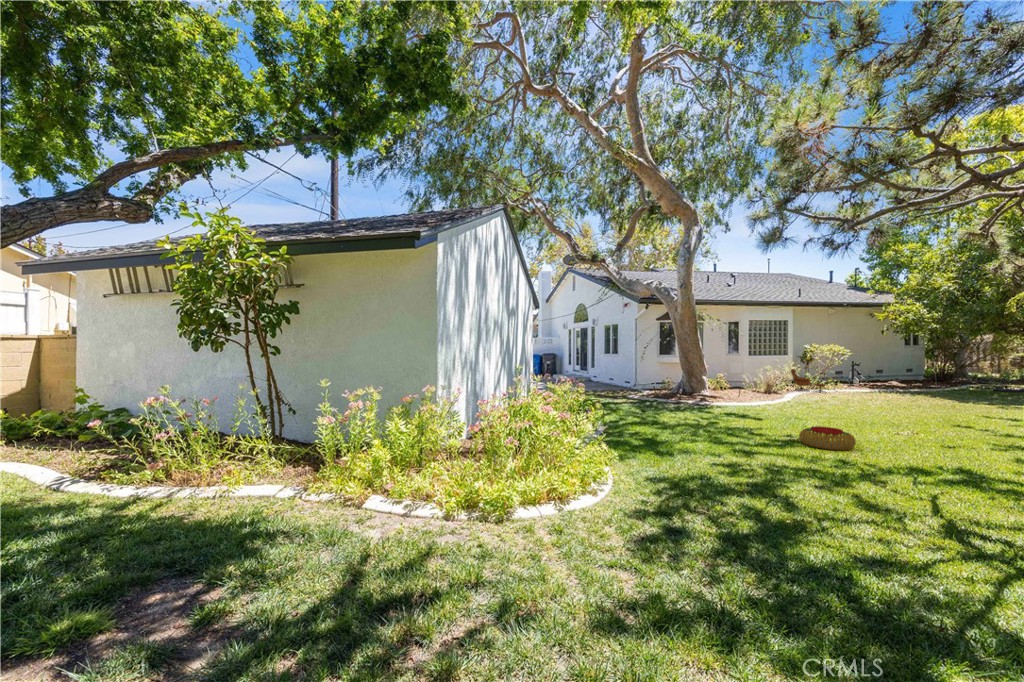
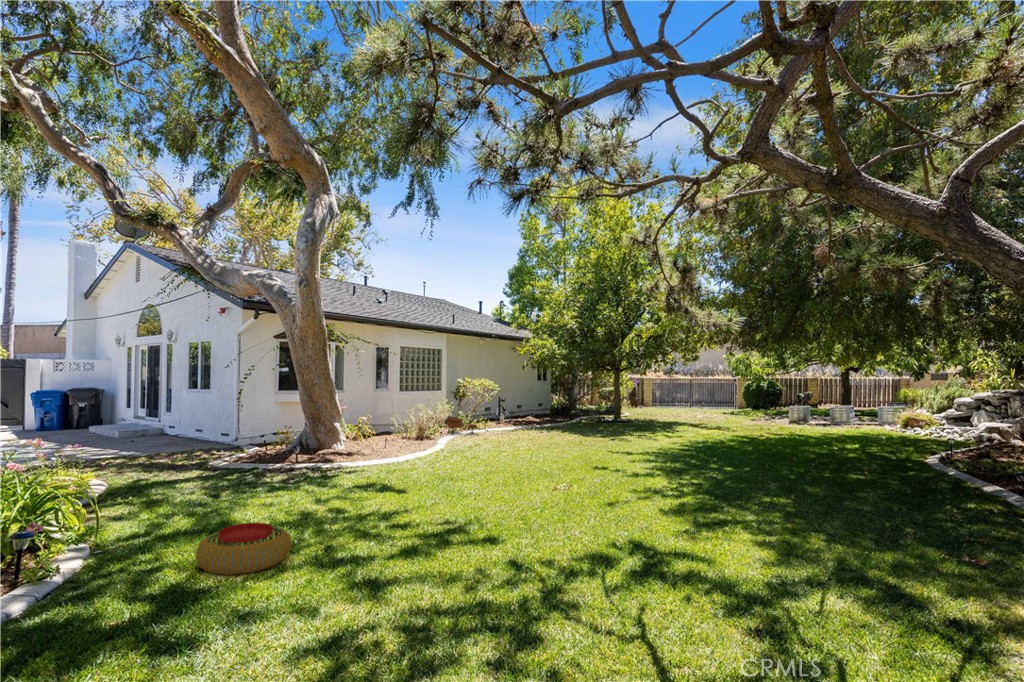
pouf: present [799,426,856,450] -> present [196,523,292,575]

